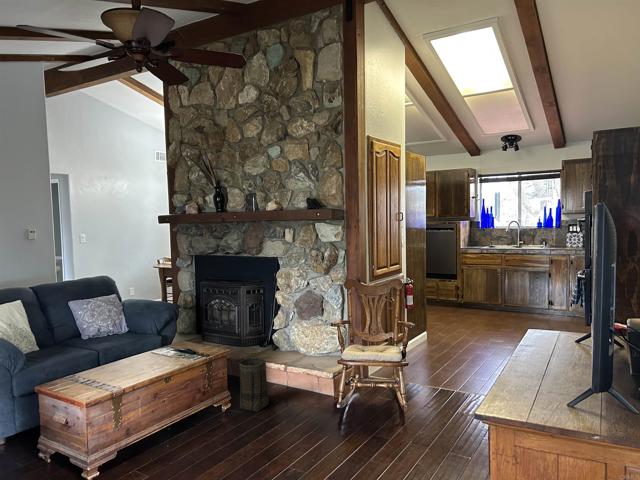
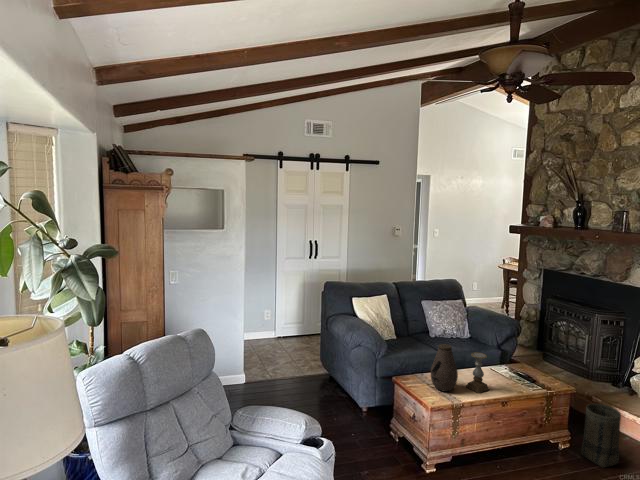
vase: none [83,332,115,385] -> present [431,344,458,391]
candle holder: none [126,334,150,376] -> present [466,352,489,393]

